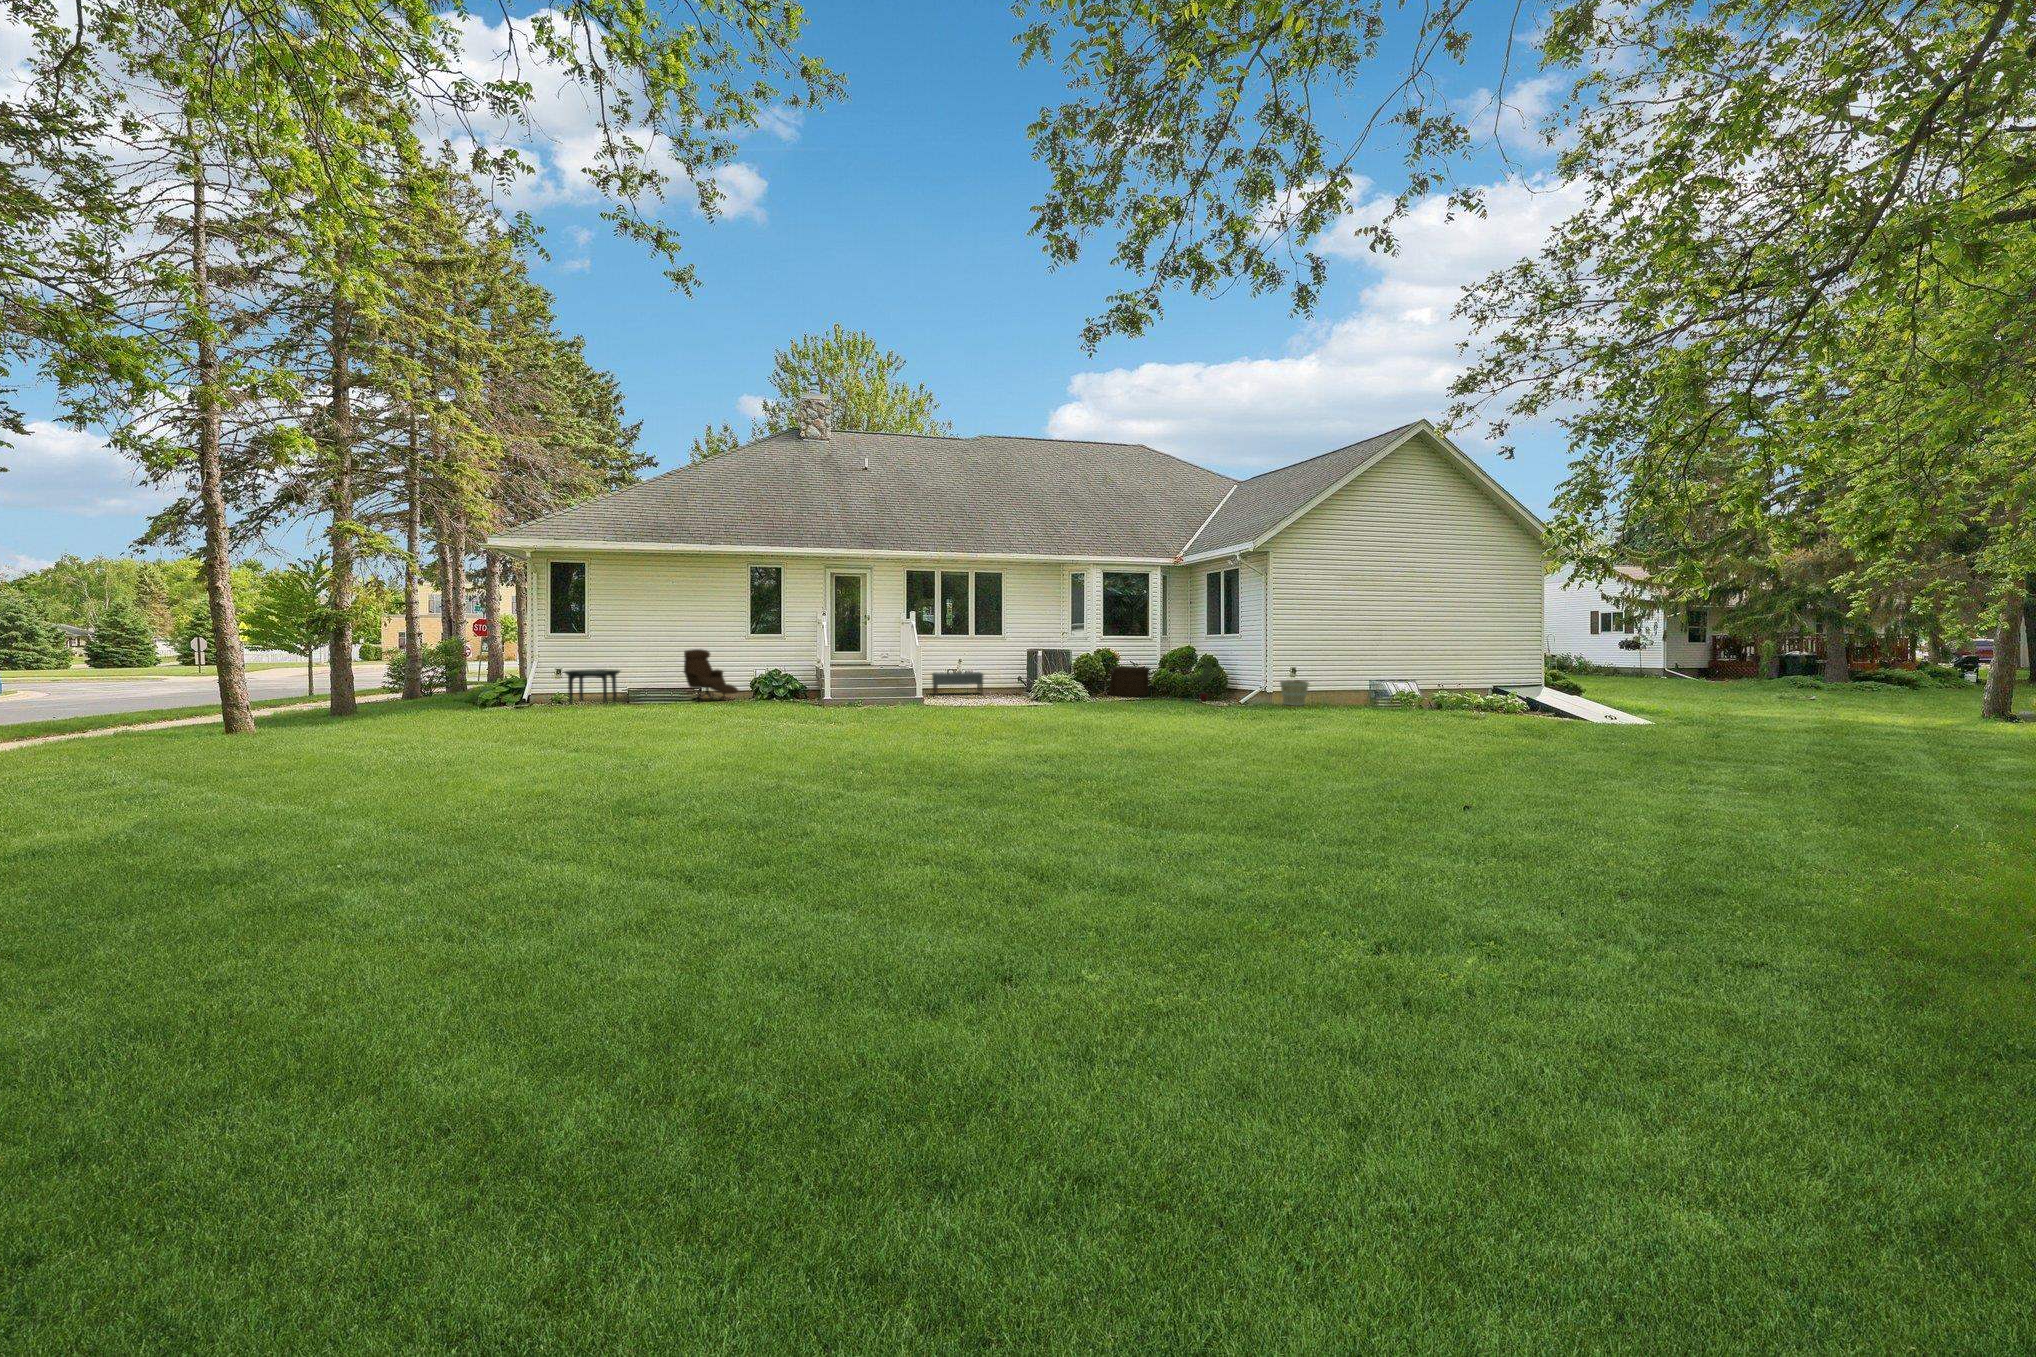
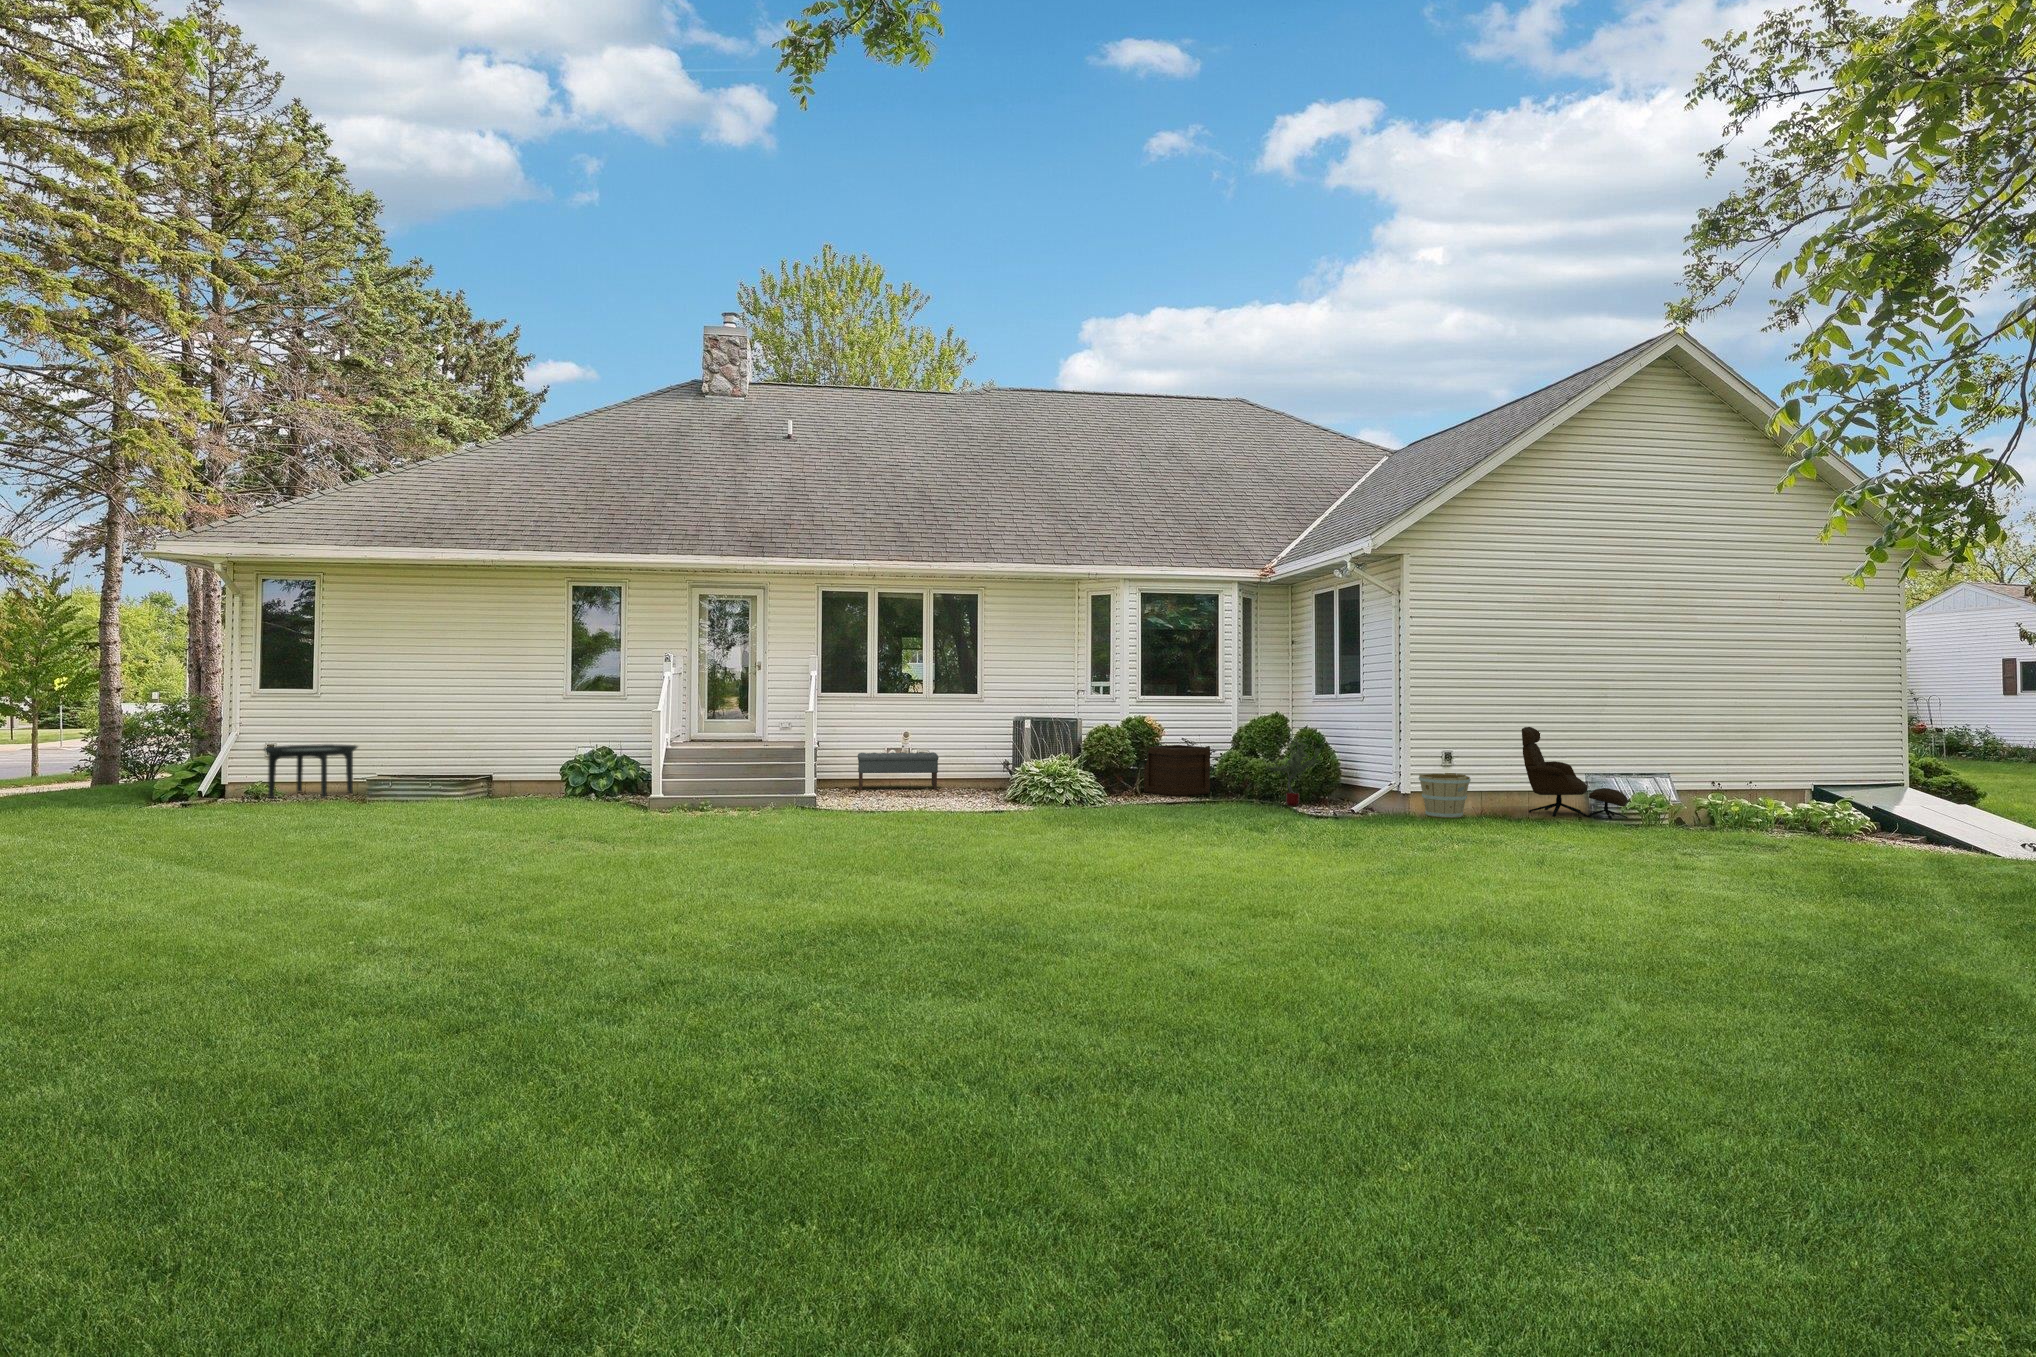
lounge chair: present [684,649,738,700] -> present [1522,727,1628,819]

